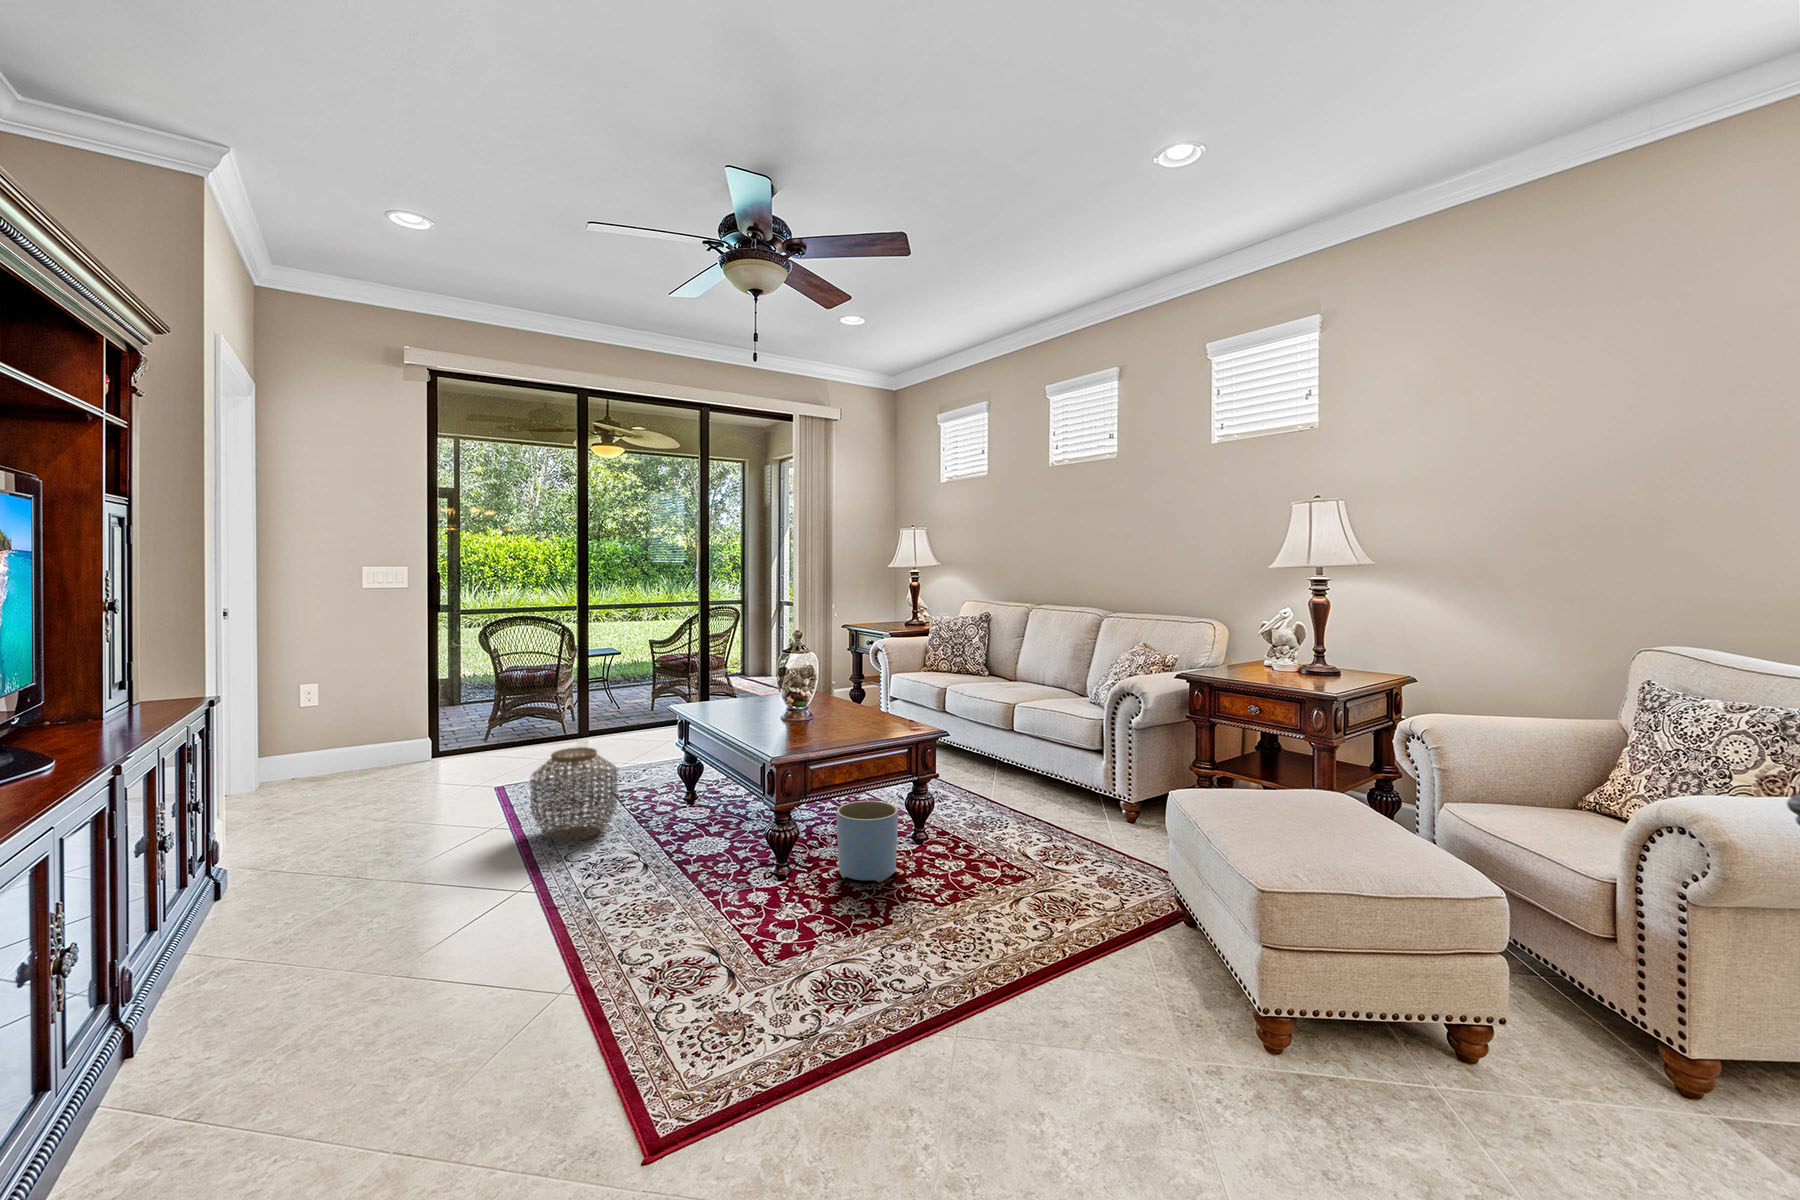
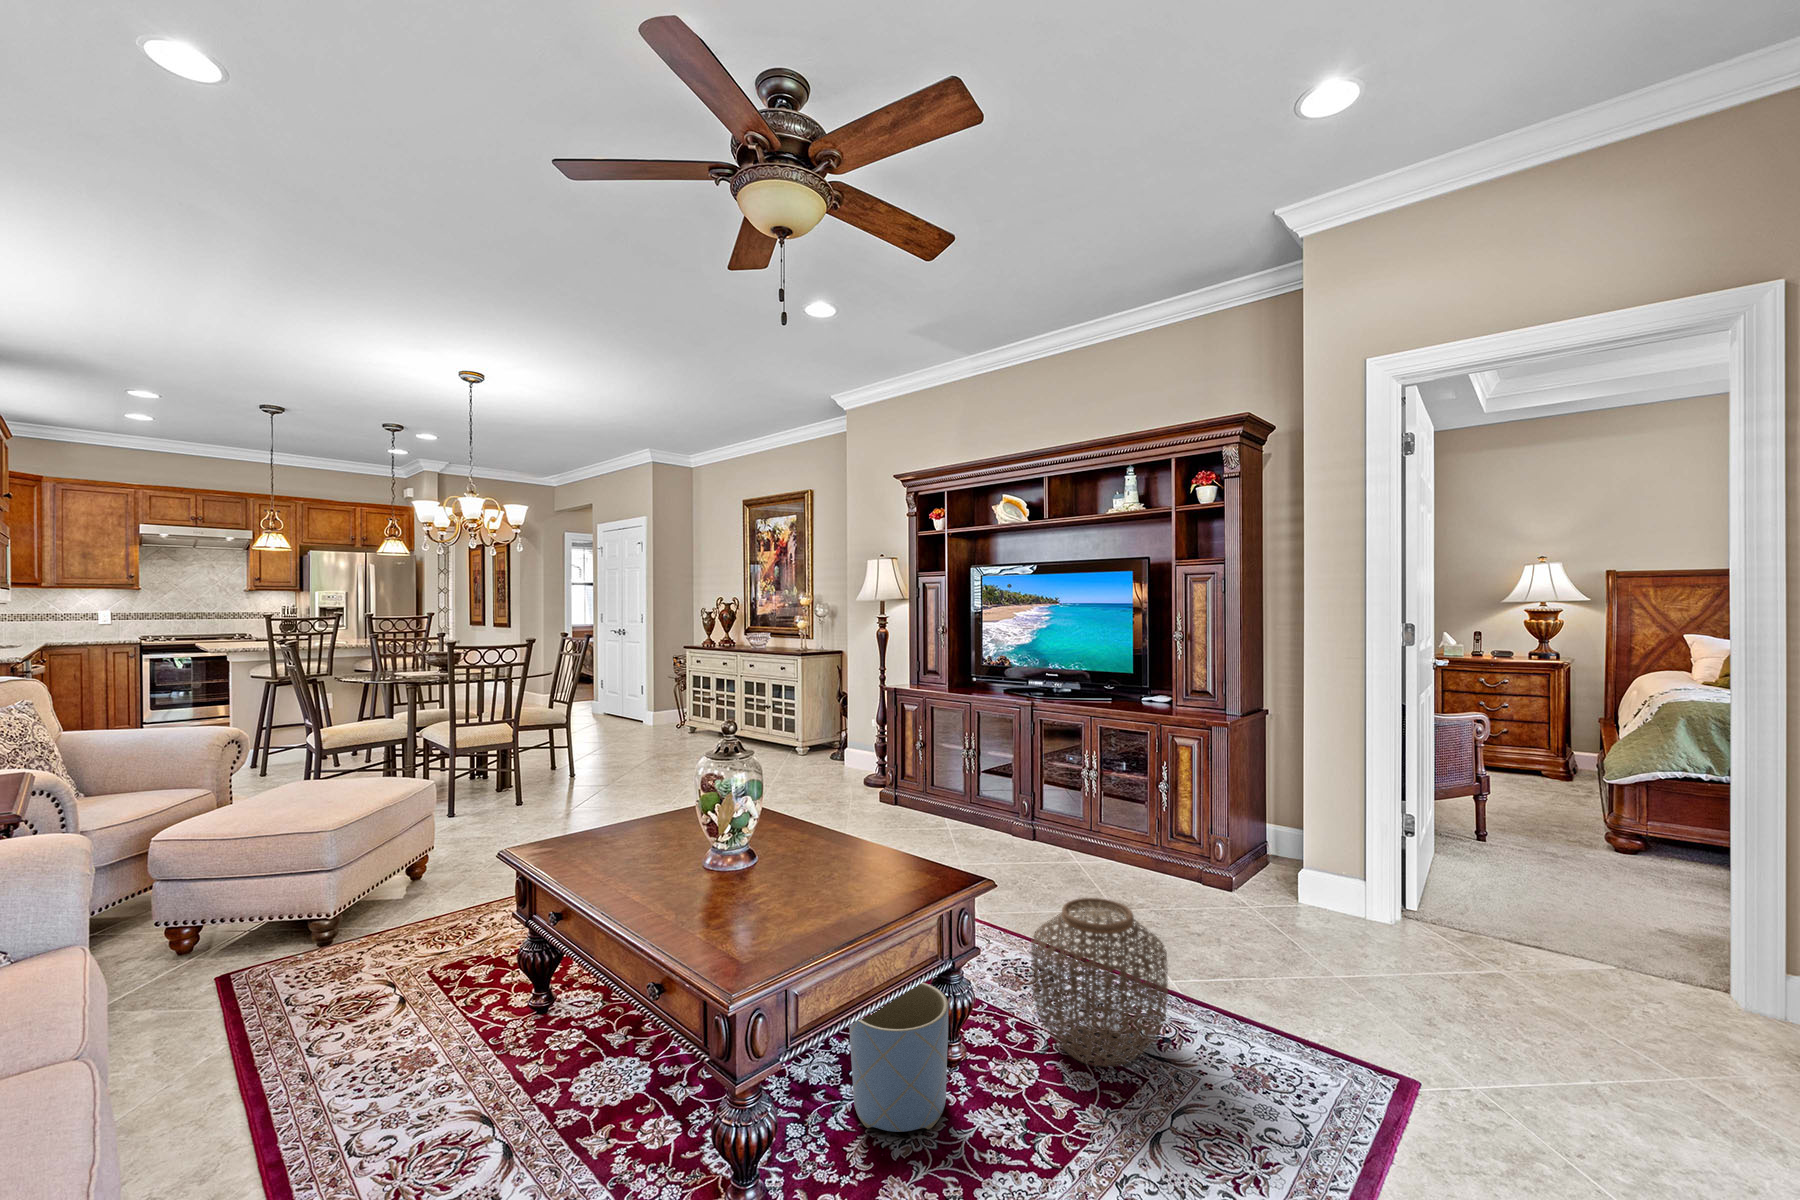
woven basket: present [530,747,618,842] -> present [1031,898,1168,1066]

